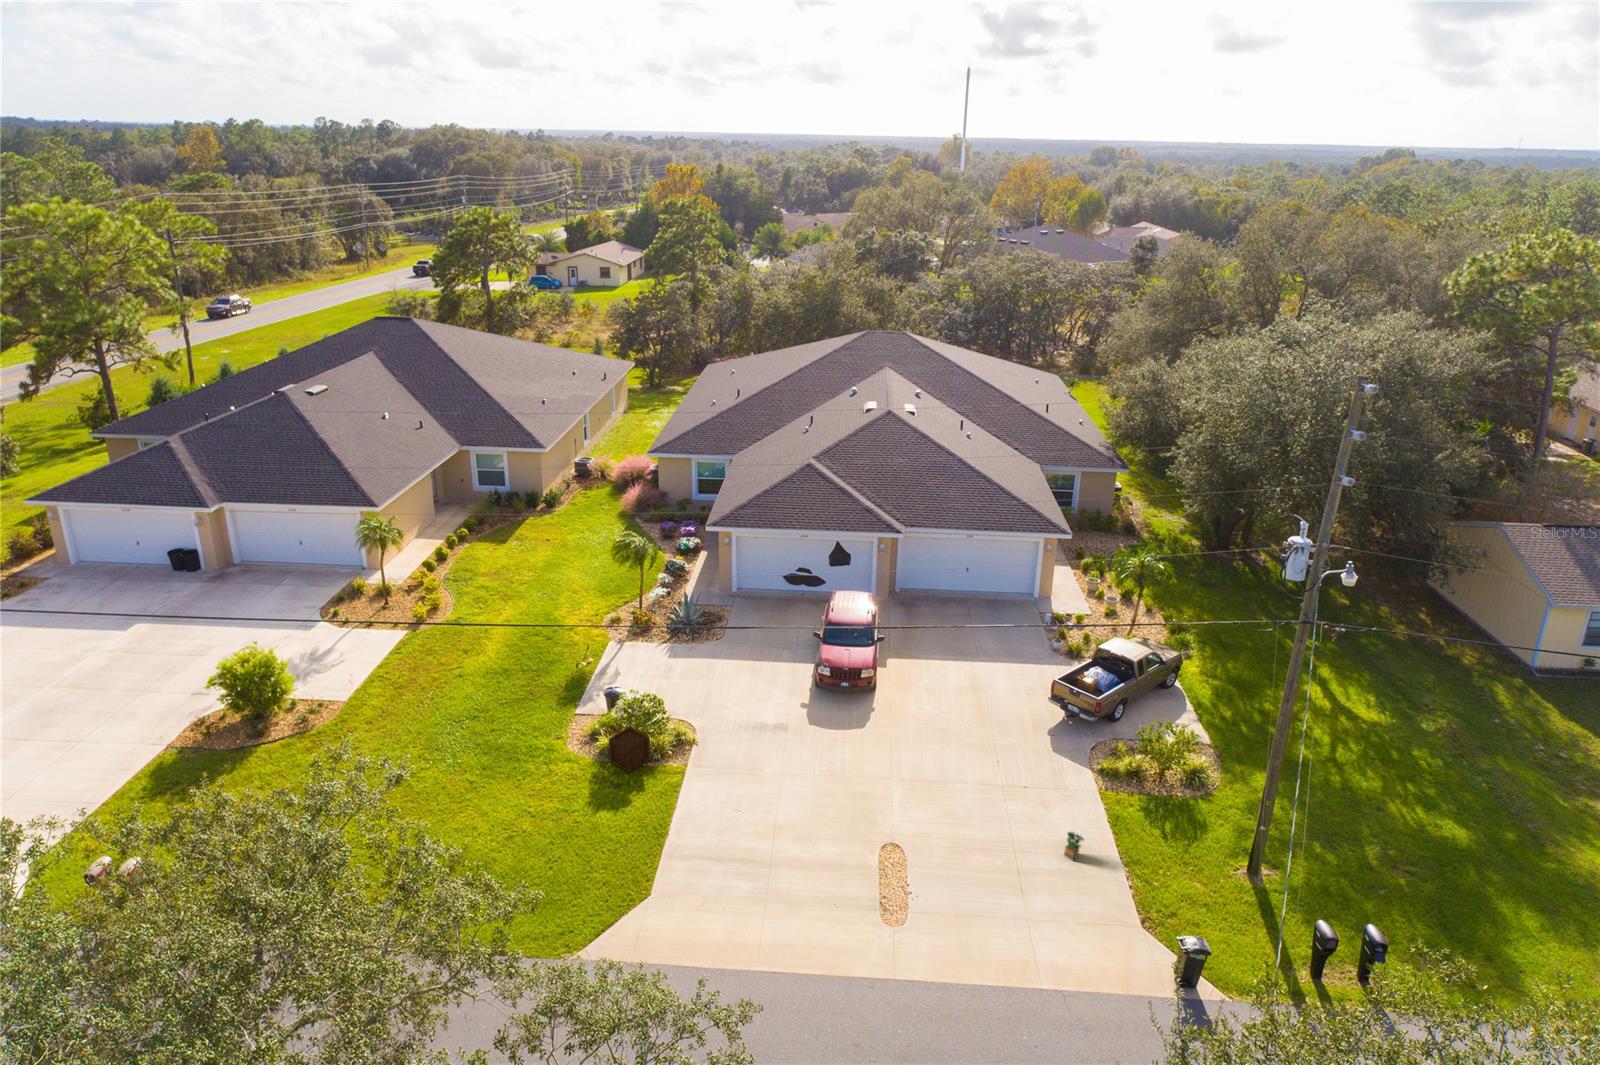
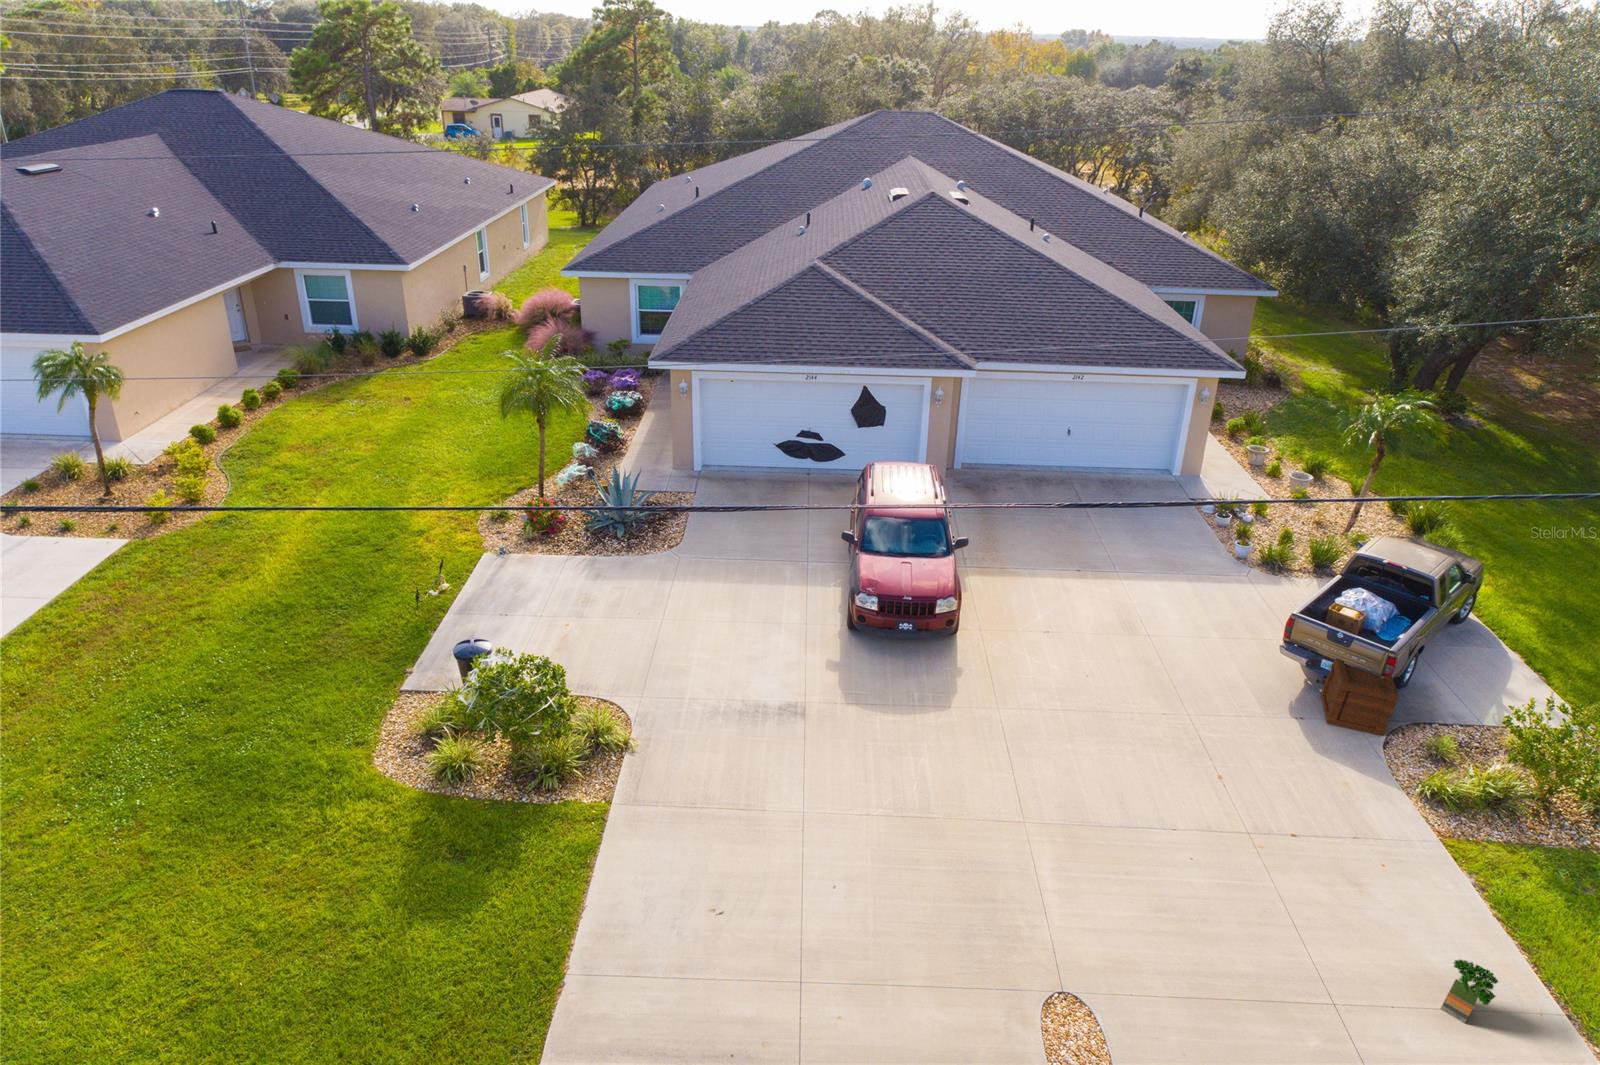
wooden crate: present [608,727,650,772] -> present [1321,658,1399,736]

